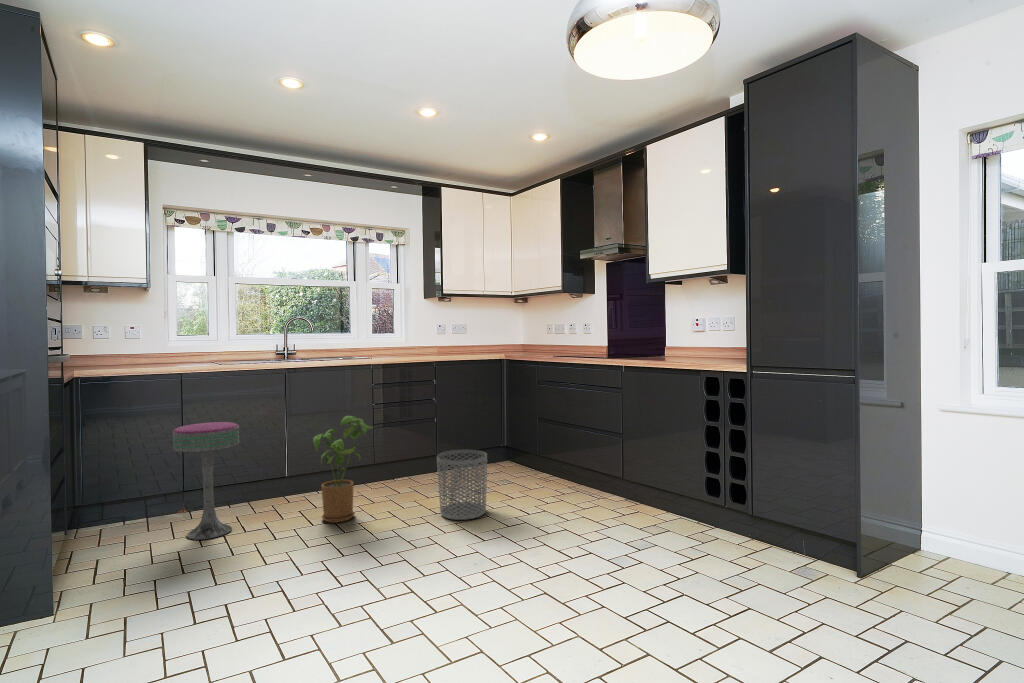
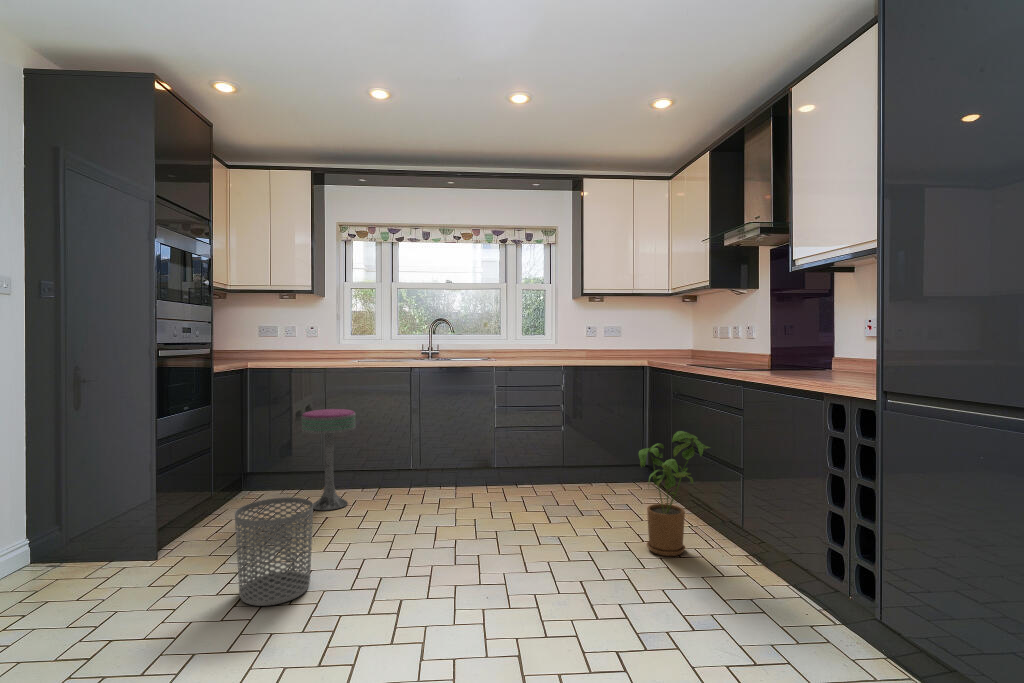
house plant: present [313,416,372,523] -> present [639,431,709,556]
waste bin: present [437,450,487,520] -> present [235,497,313,606]

